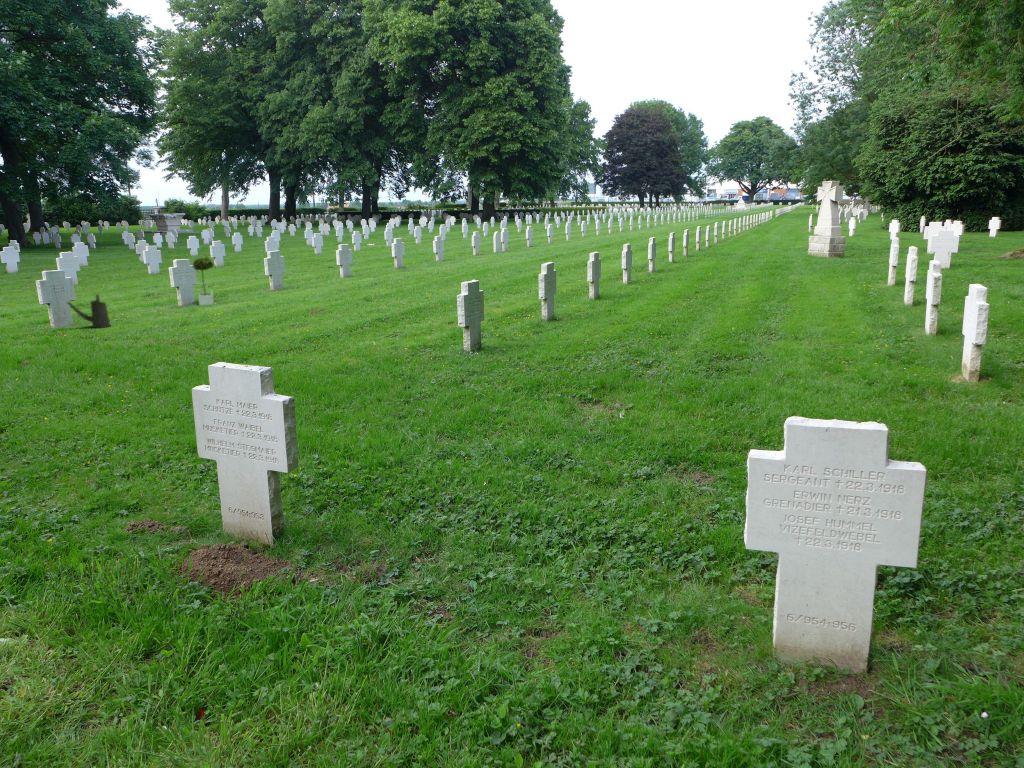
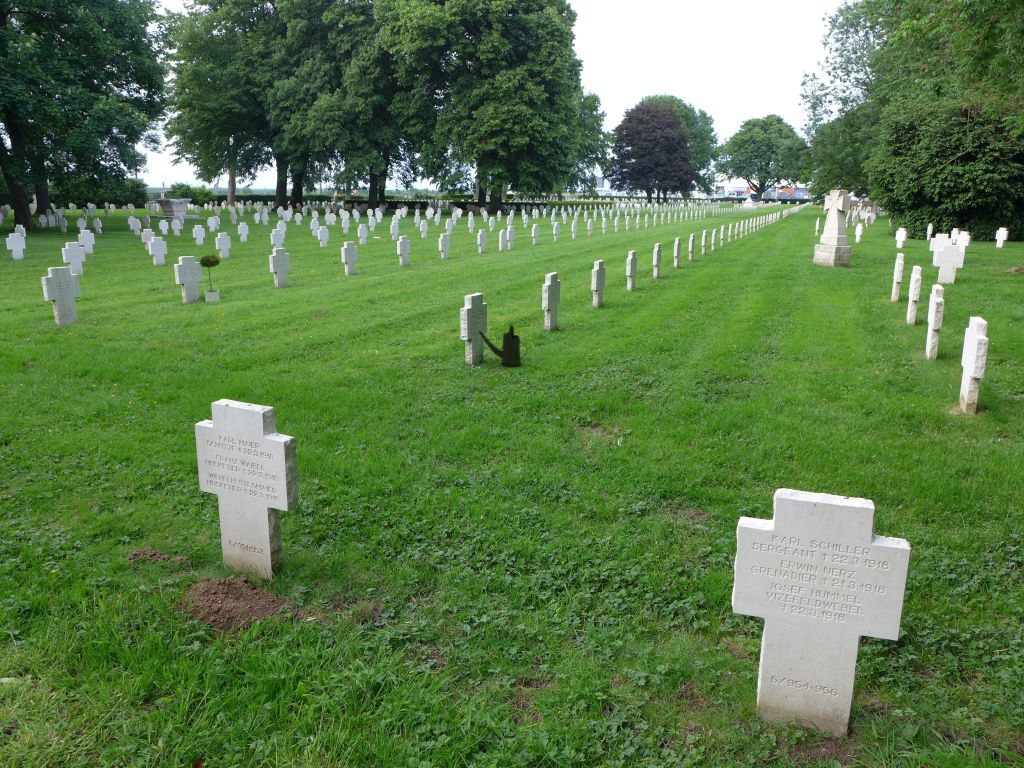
watering can: present [68,294,111,328] -> present [479,325,527,367]

